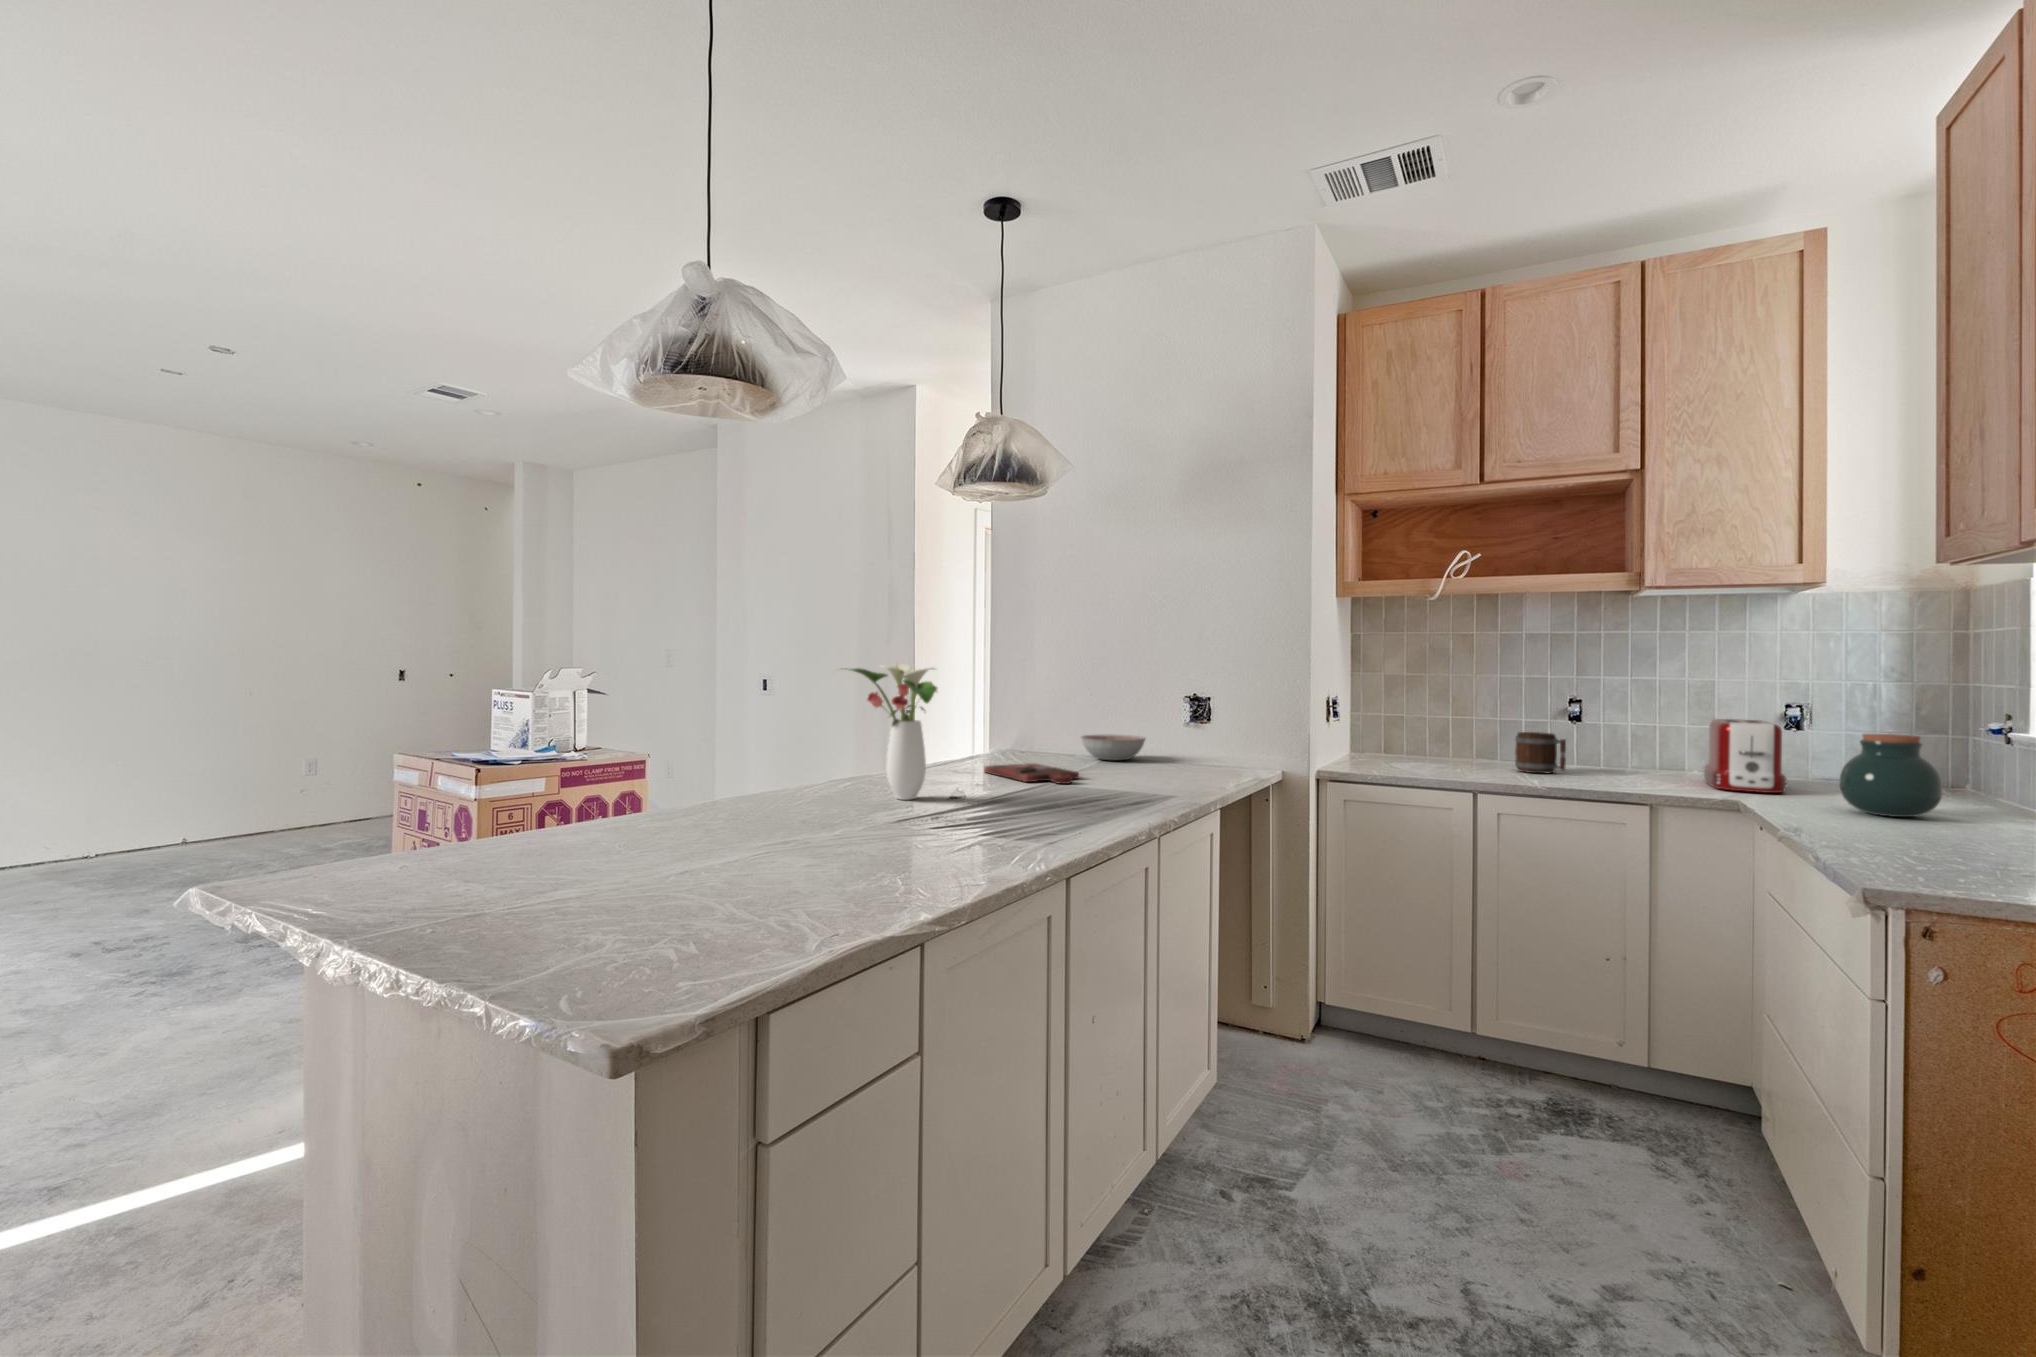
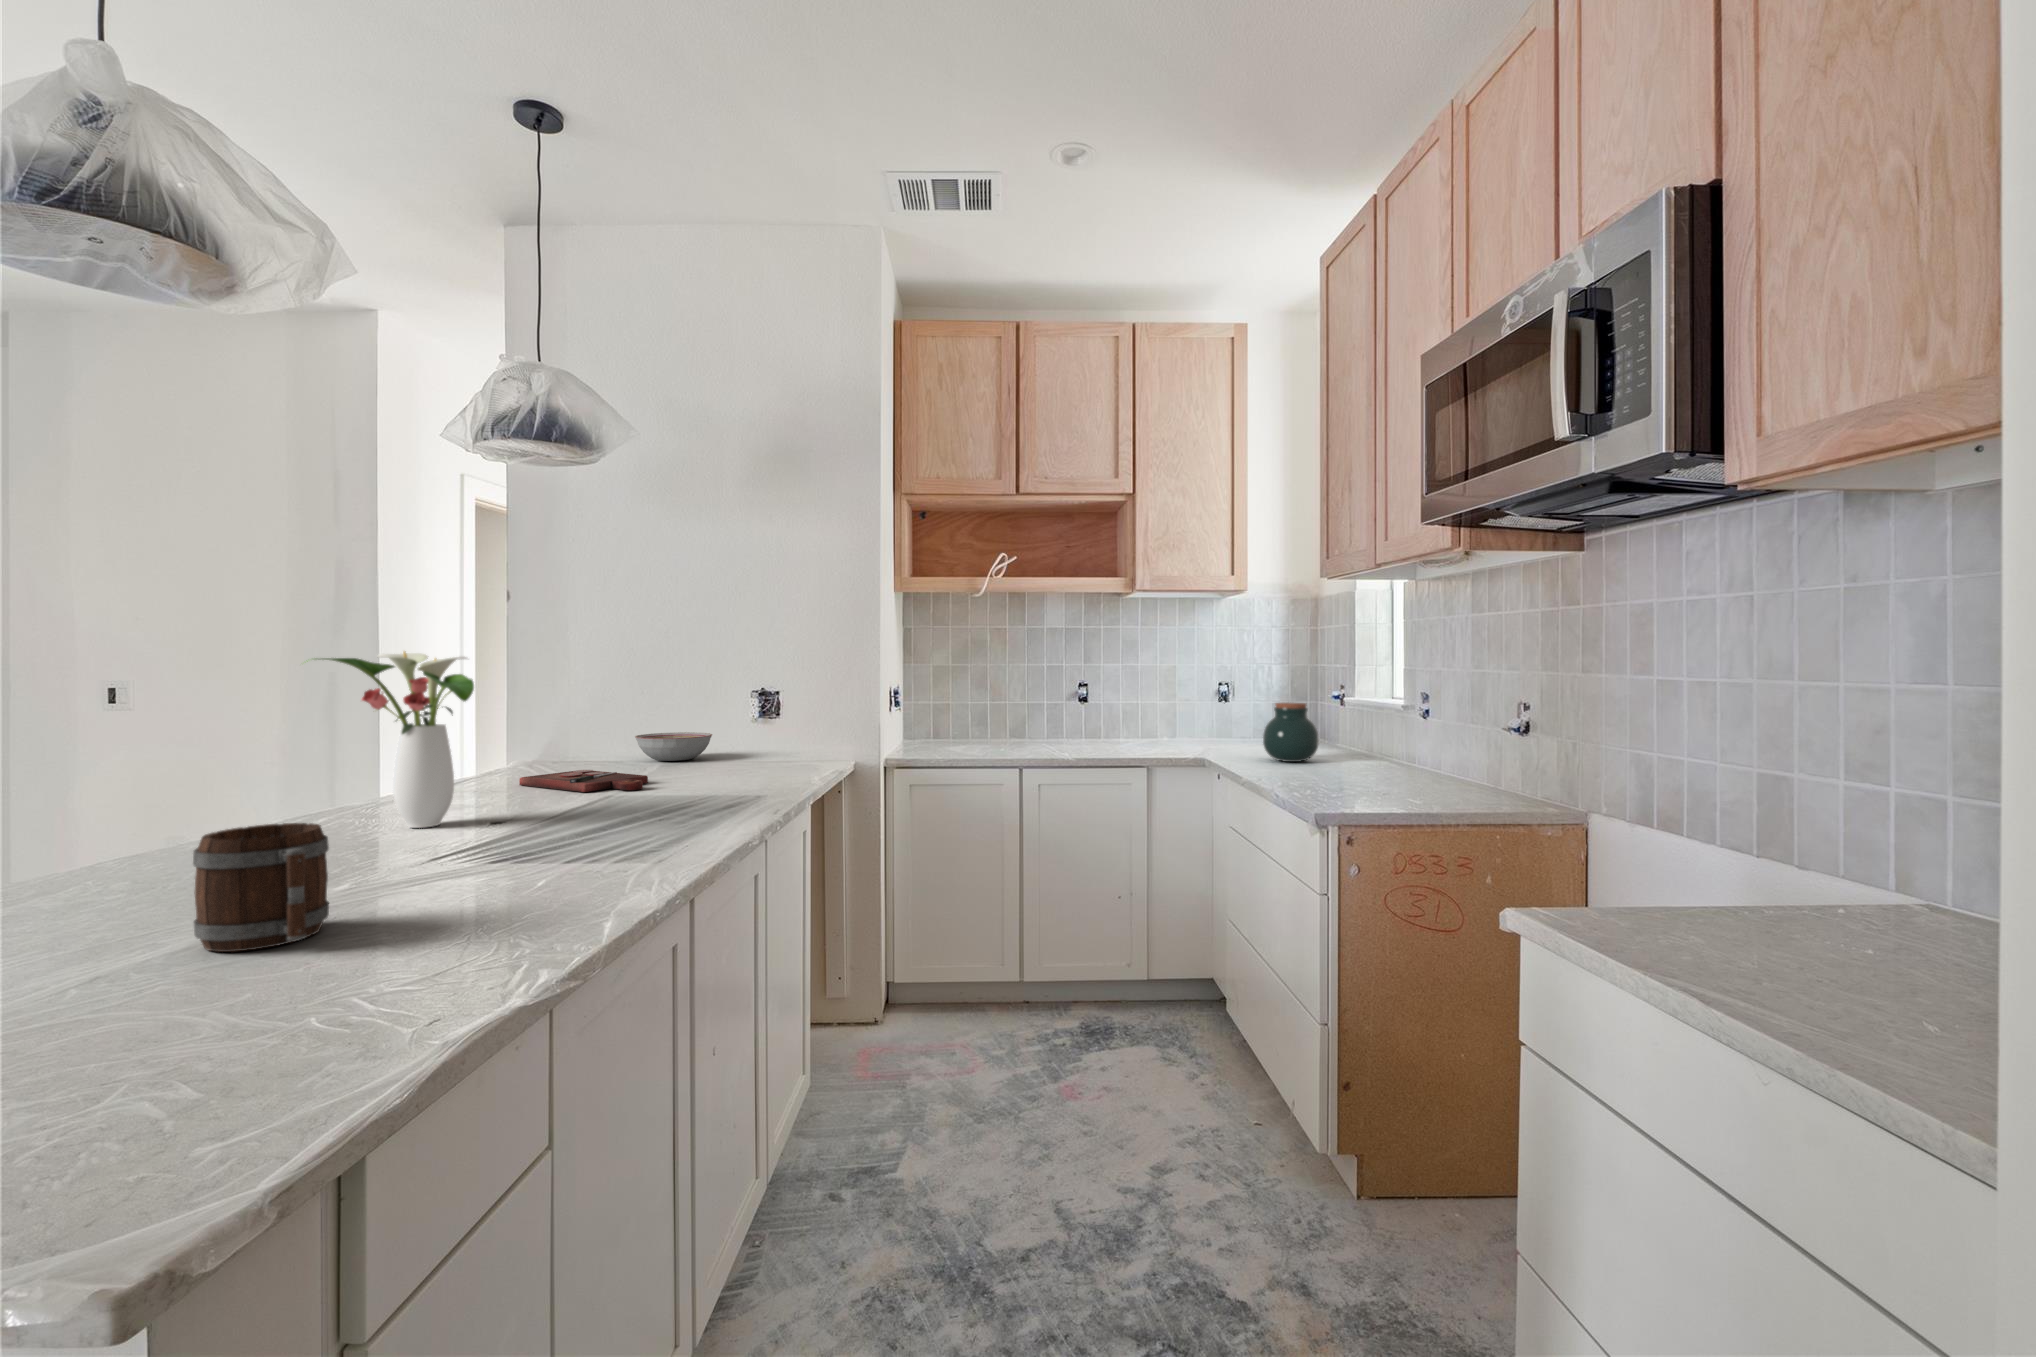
toaster: present [1704,719,1787,793] -> none [1173,696,1228,751]
mug: present [1515,732,1566,774] -> present [193,823,329,952]

